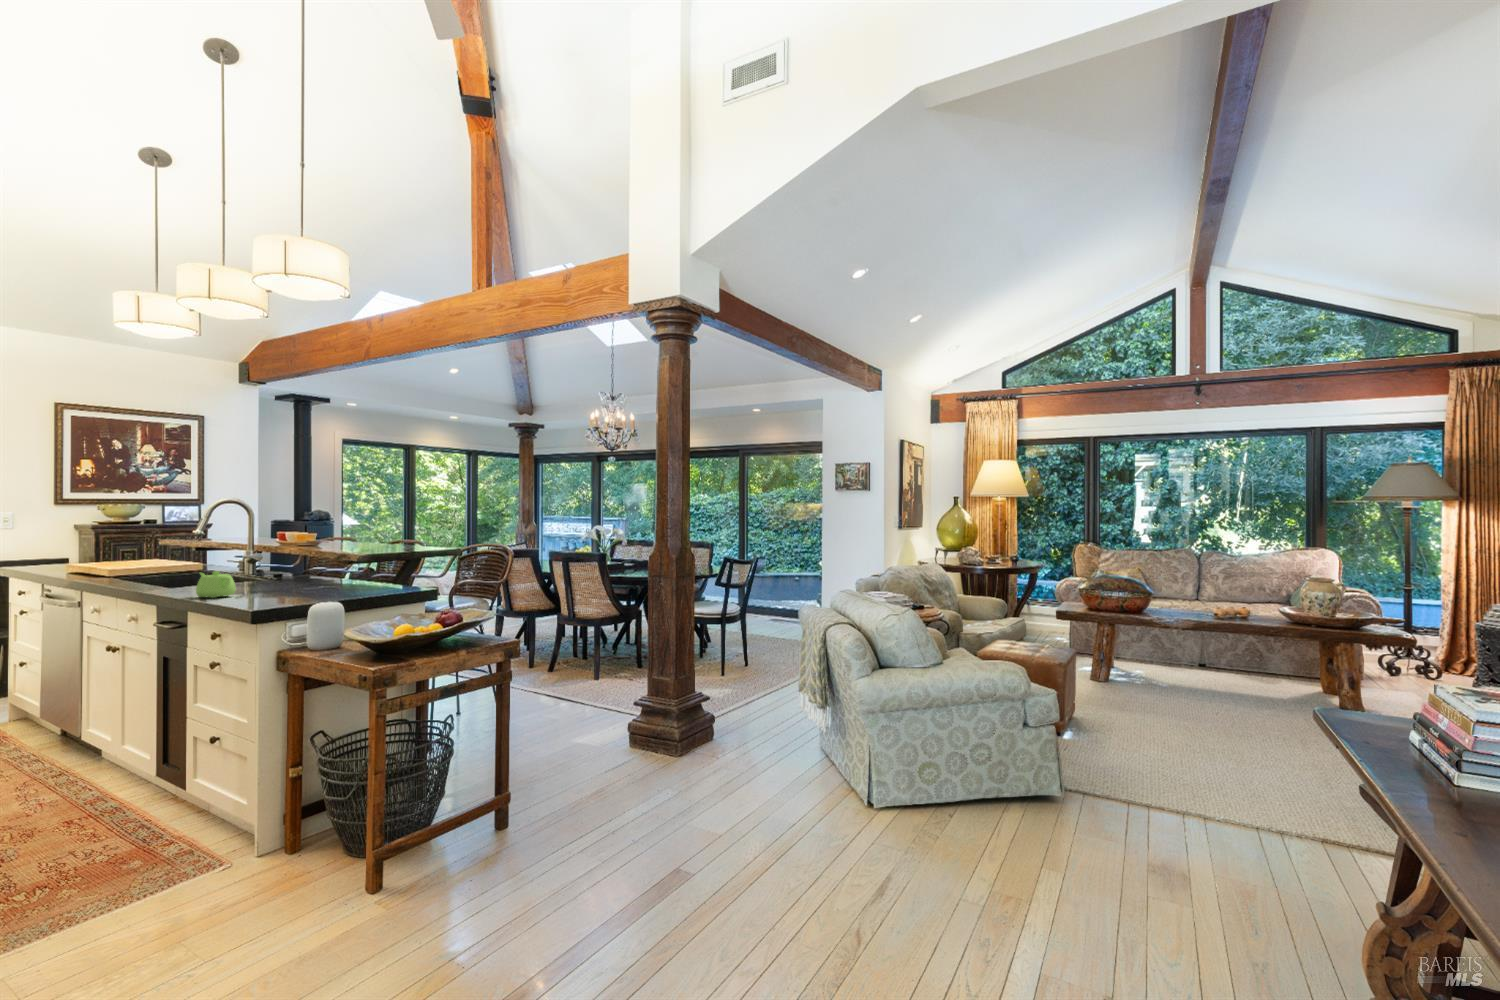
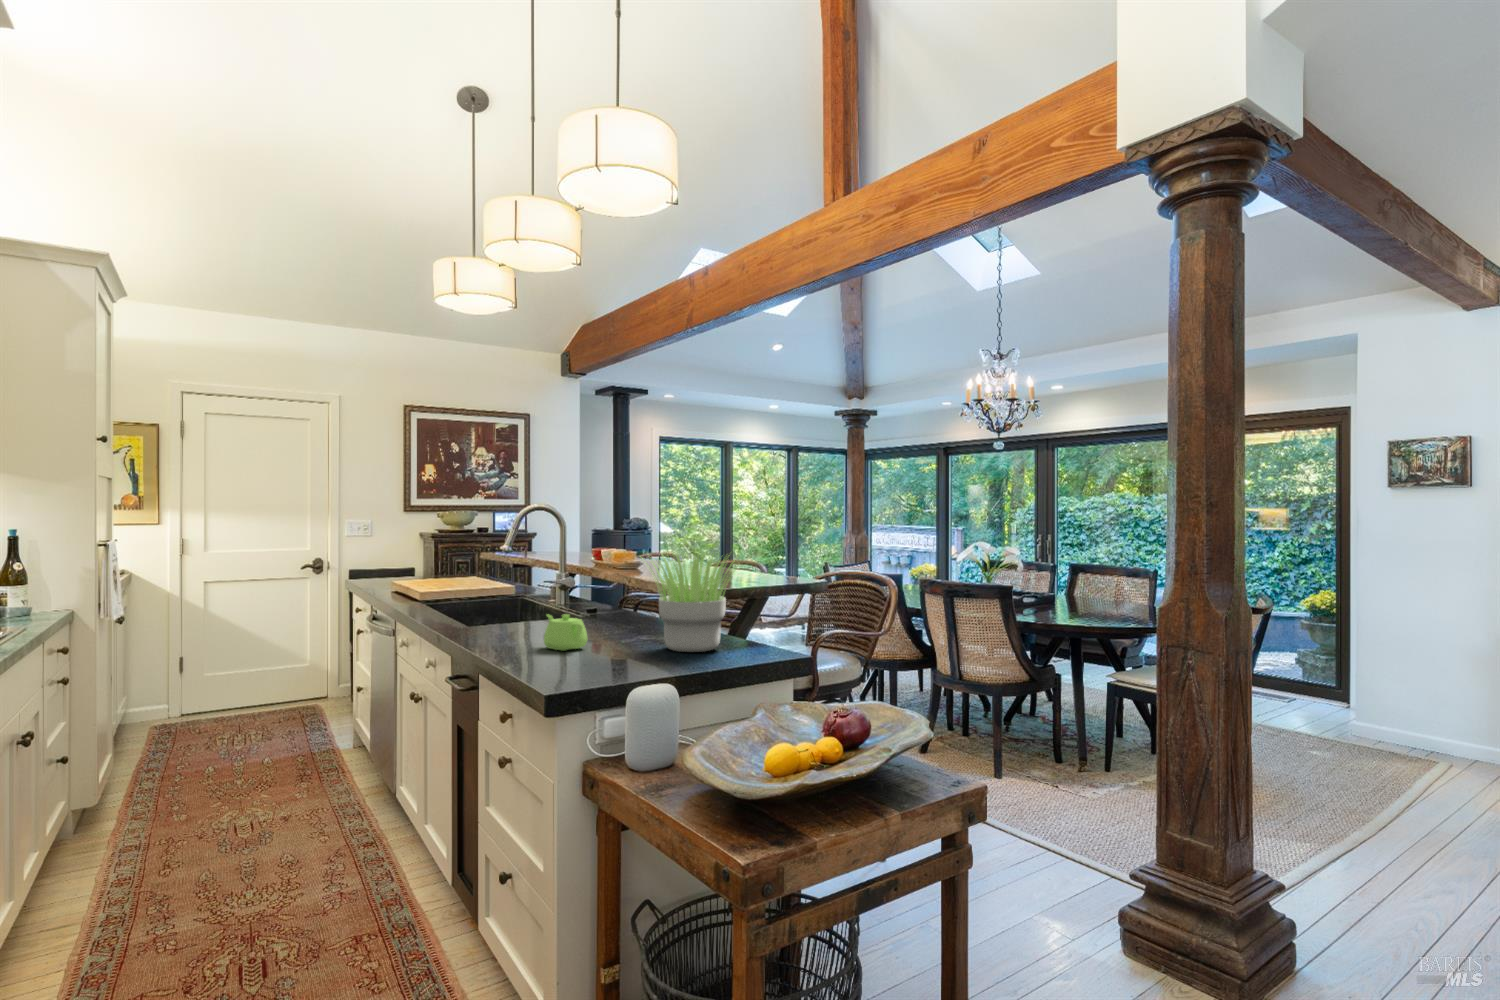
potted plant: none [277,523,371,595] -> present [646,554,738,652]

